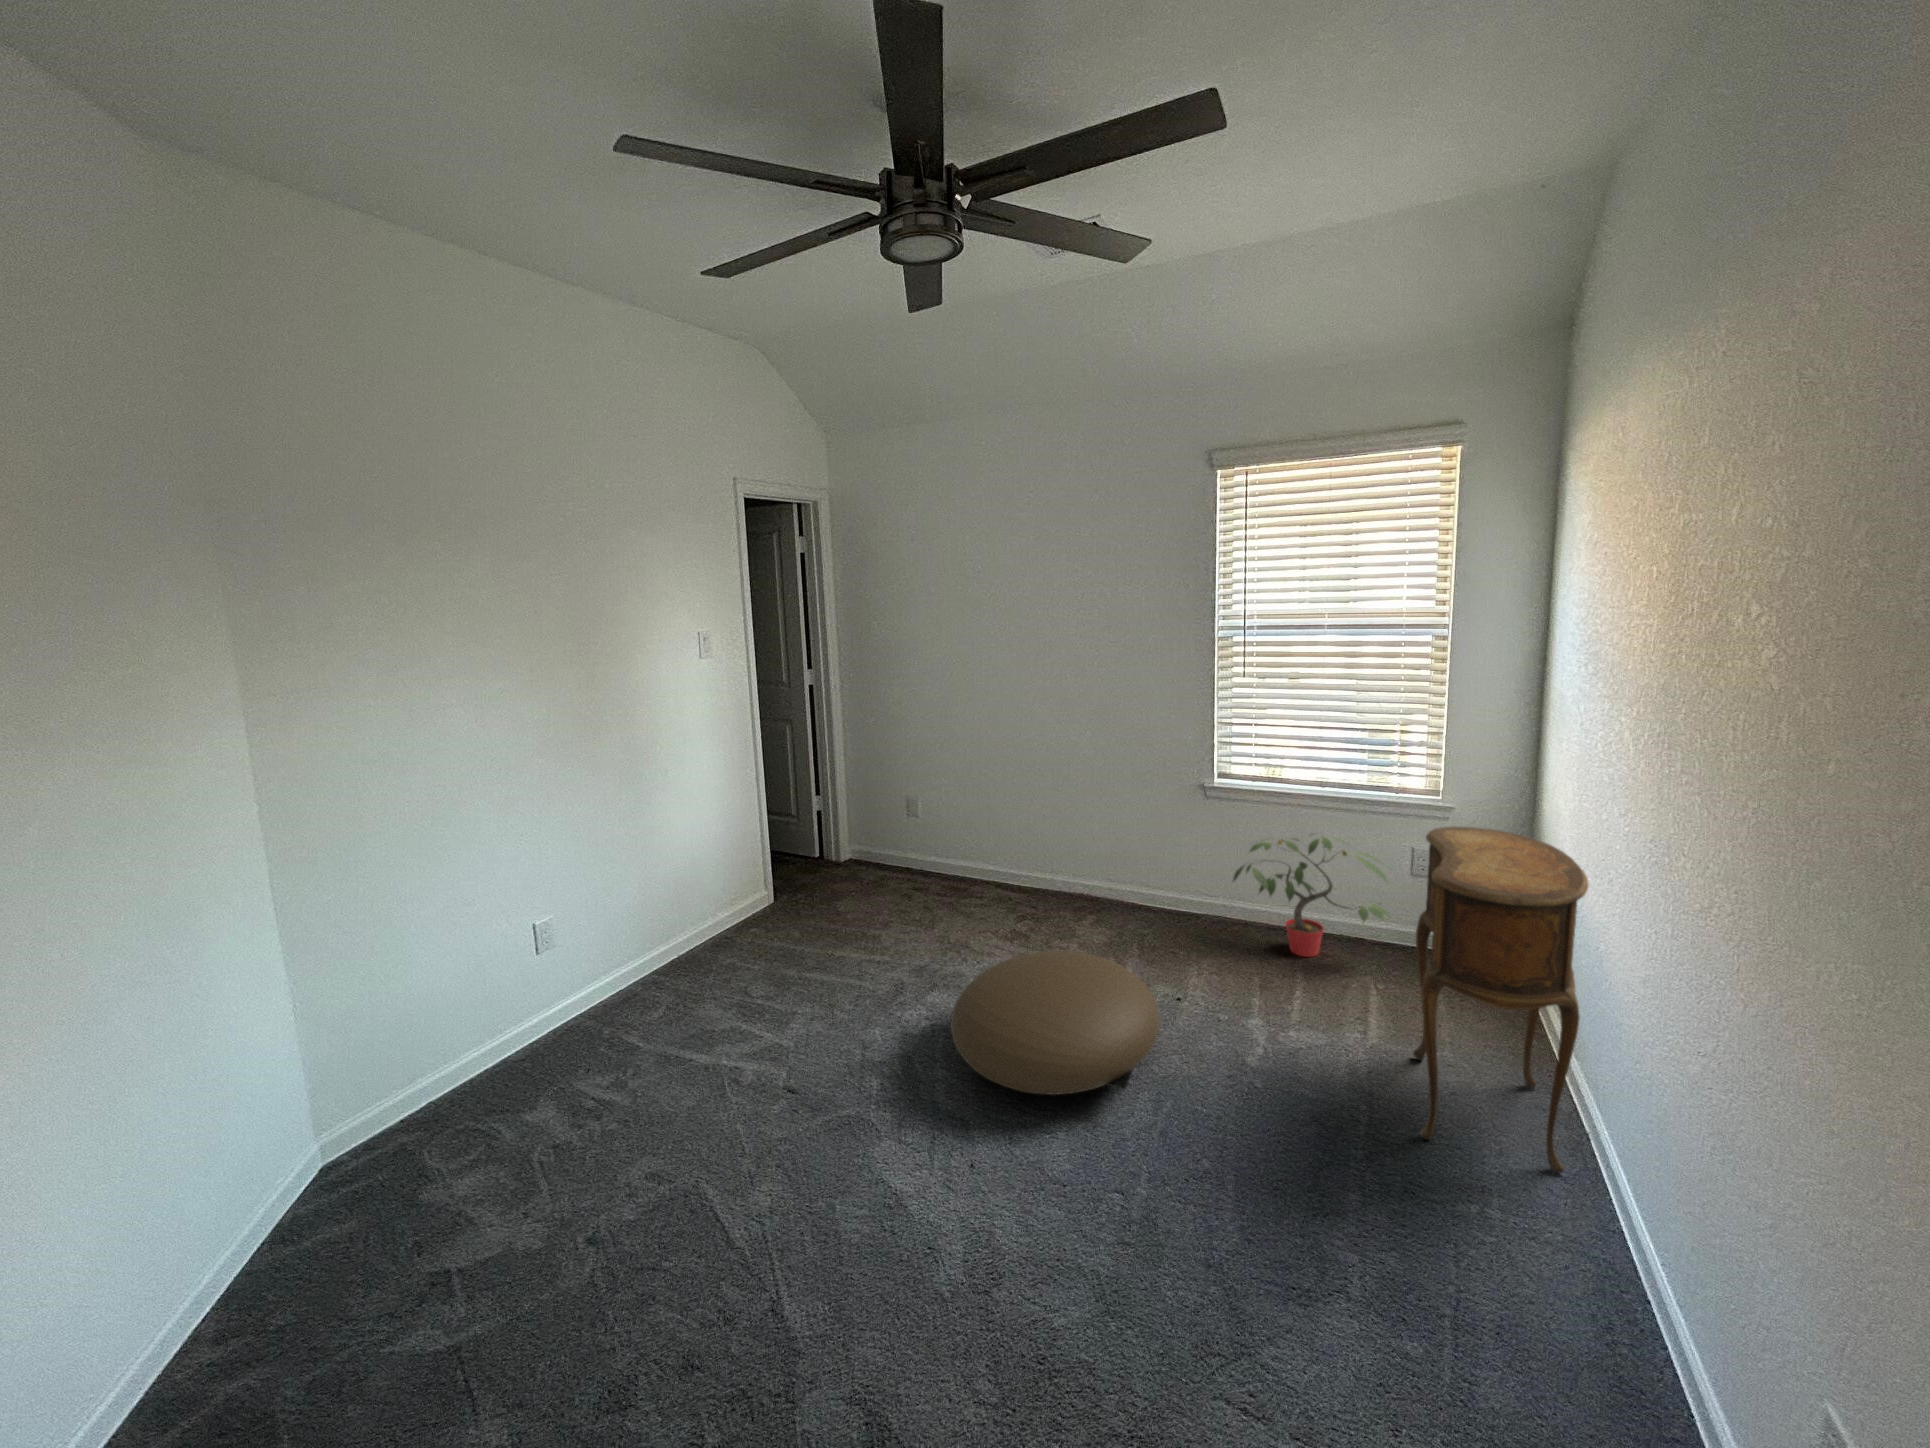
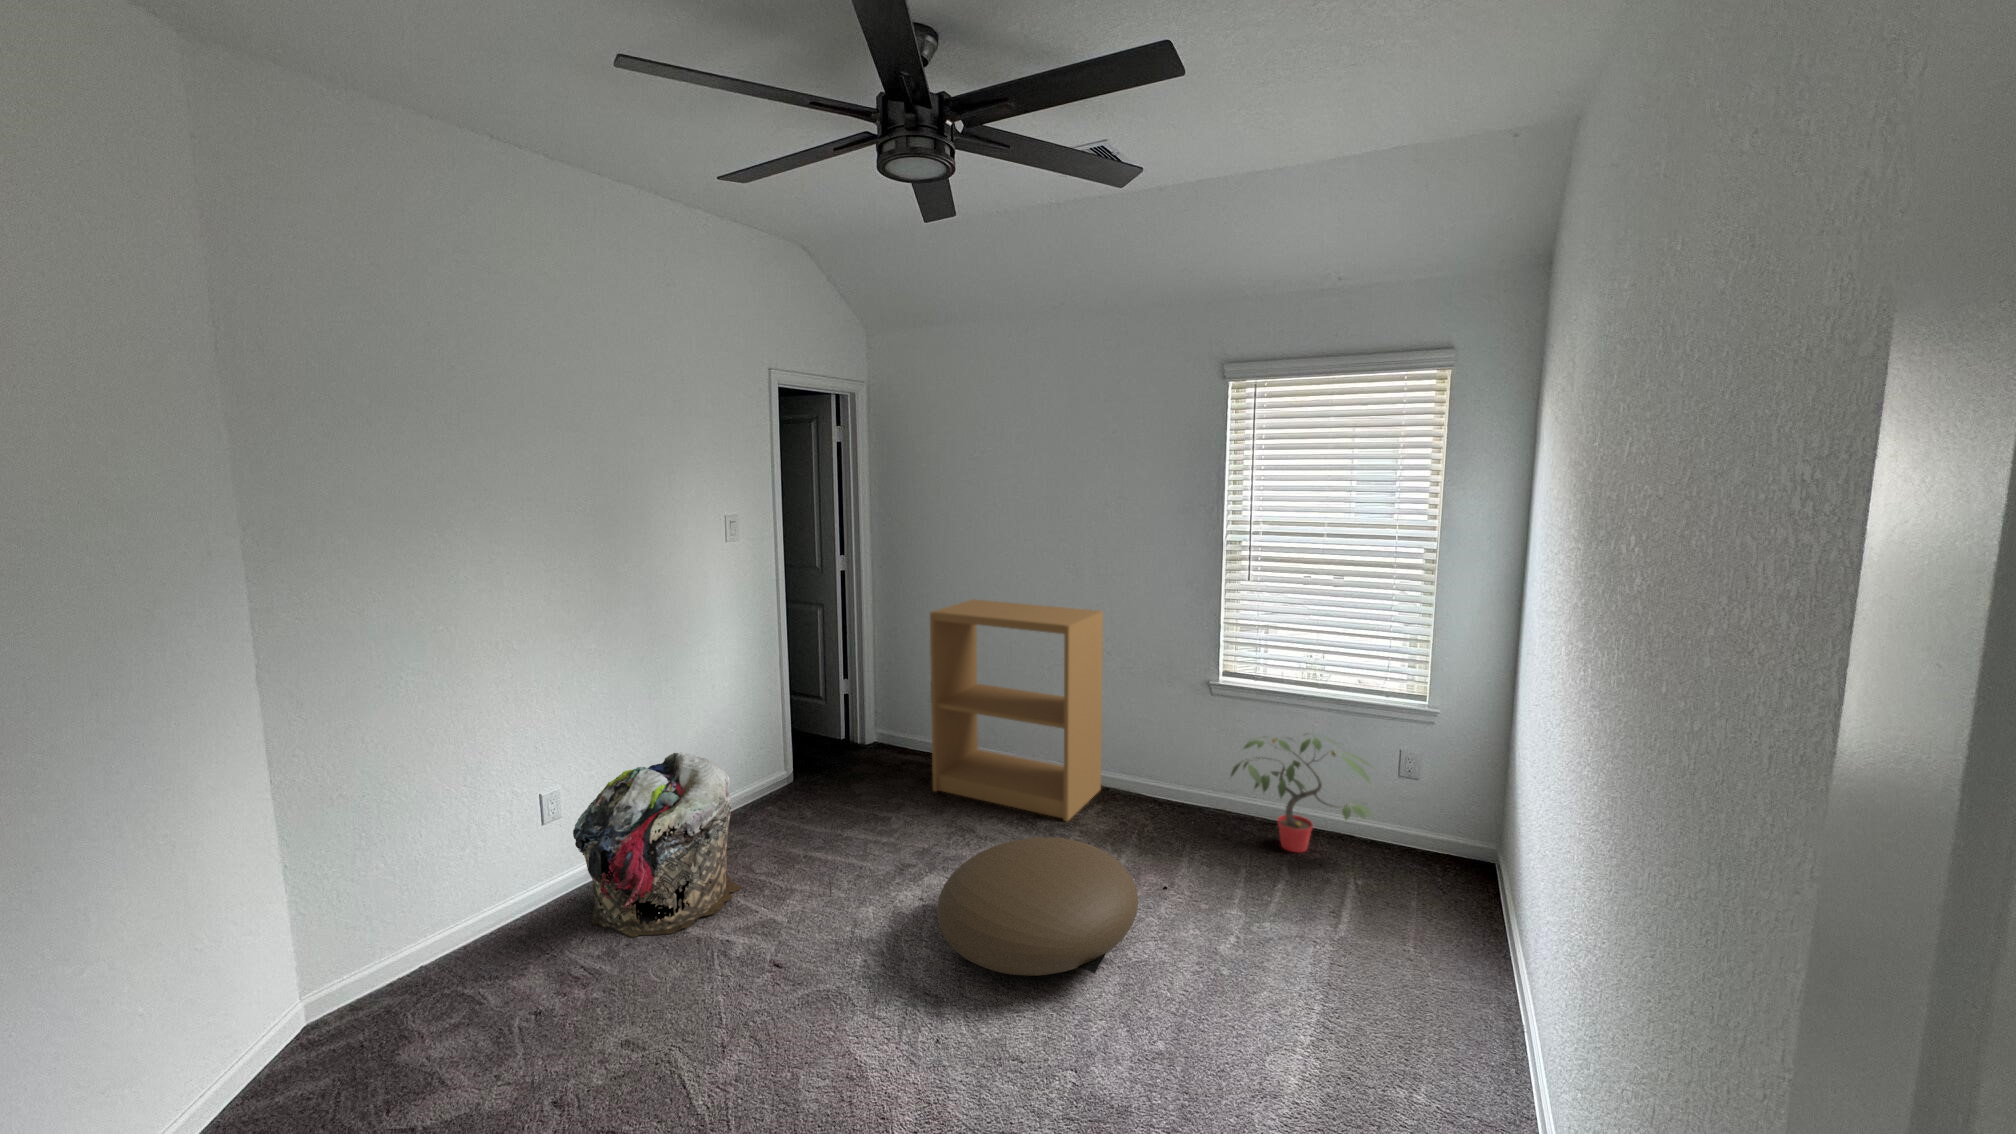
bookshelf: none [909,709,1092,933] -> present [930,599,1103,821]
side table: present [1413,827,1589,1173] -> none [1367,732,1526,1063]
laundry basket: none [572,877,741,1067] -> present [573,752,741,937]

